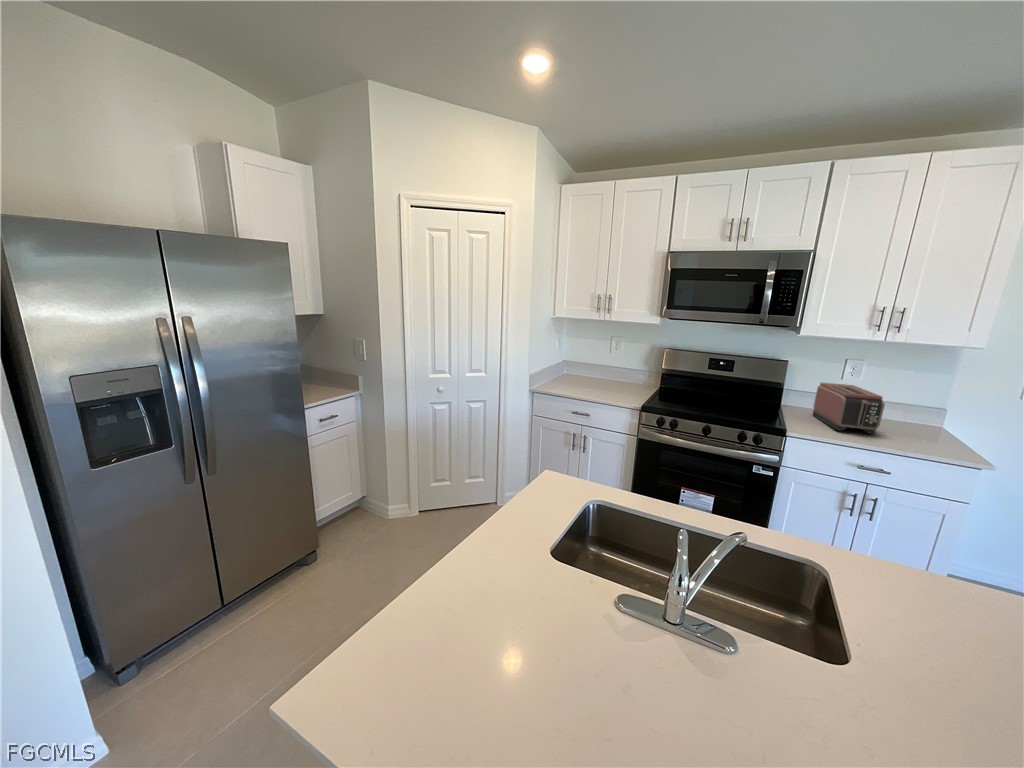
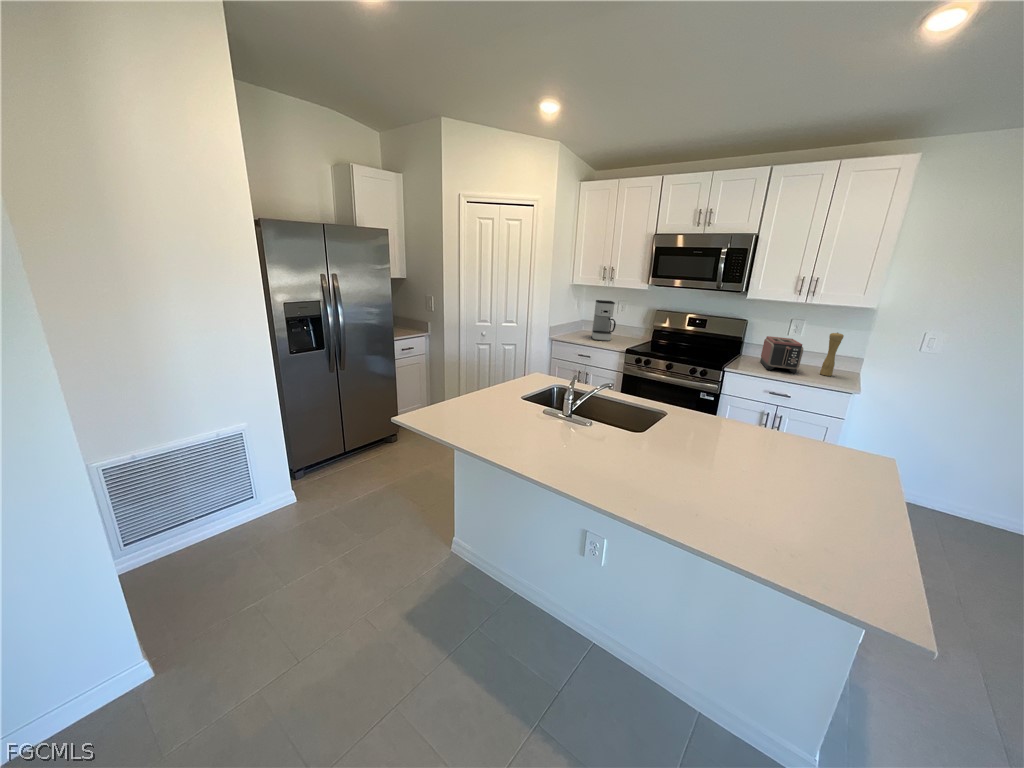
coffee maker: none [582,336,615,390] -> present [591,300,616,341]
pepper mill: none [901,379,933,436] -> present [820,333,844,376]

